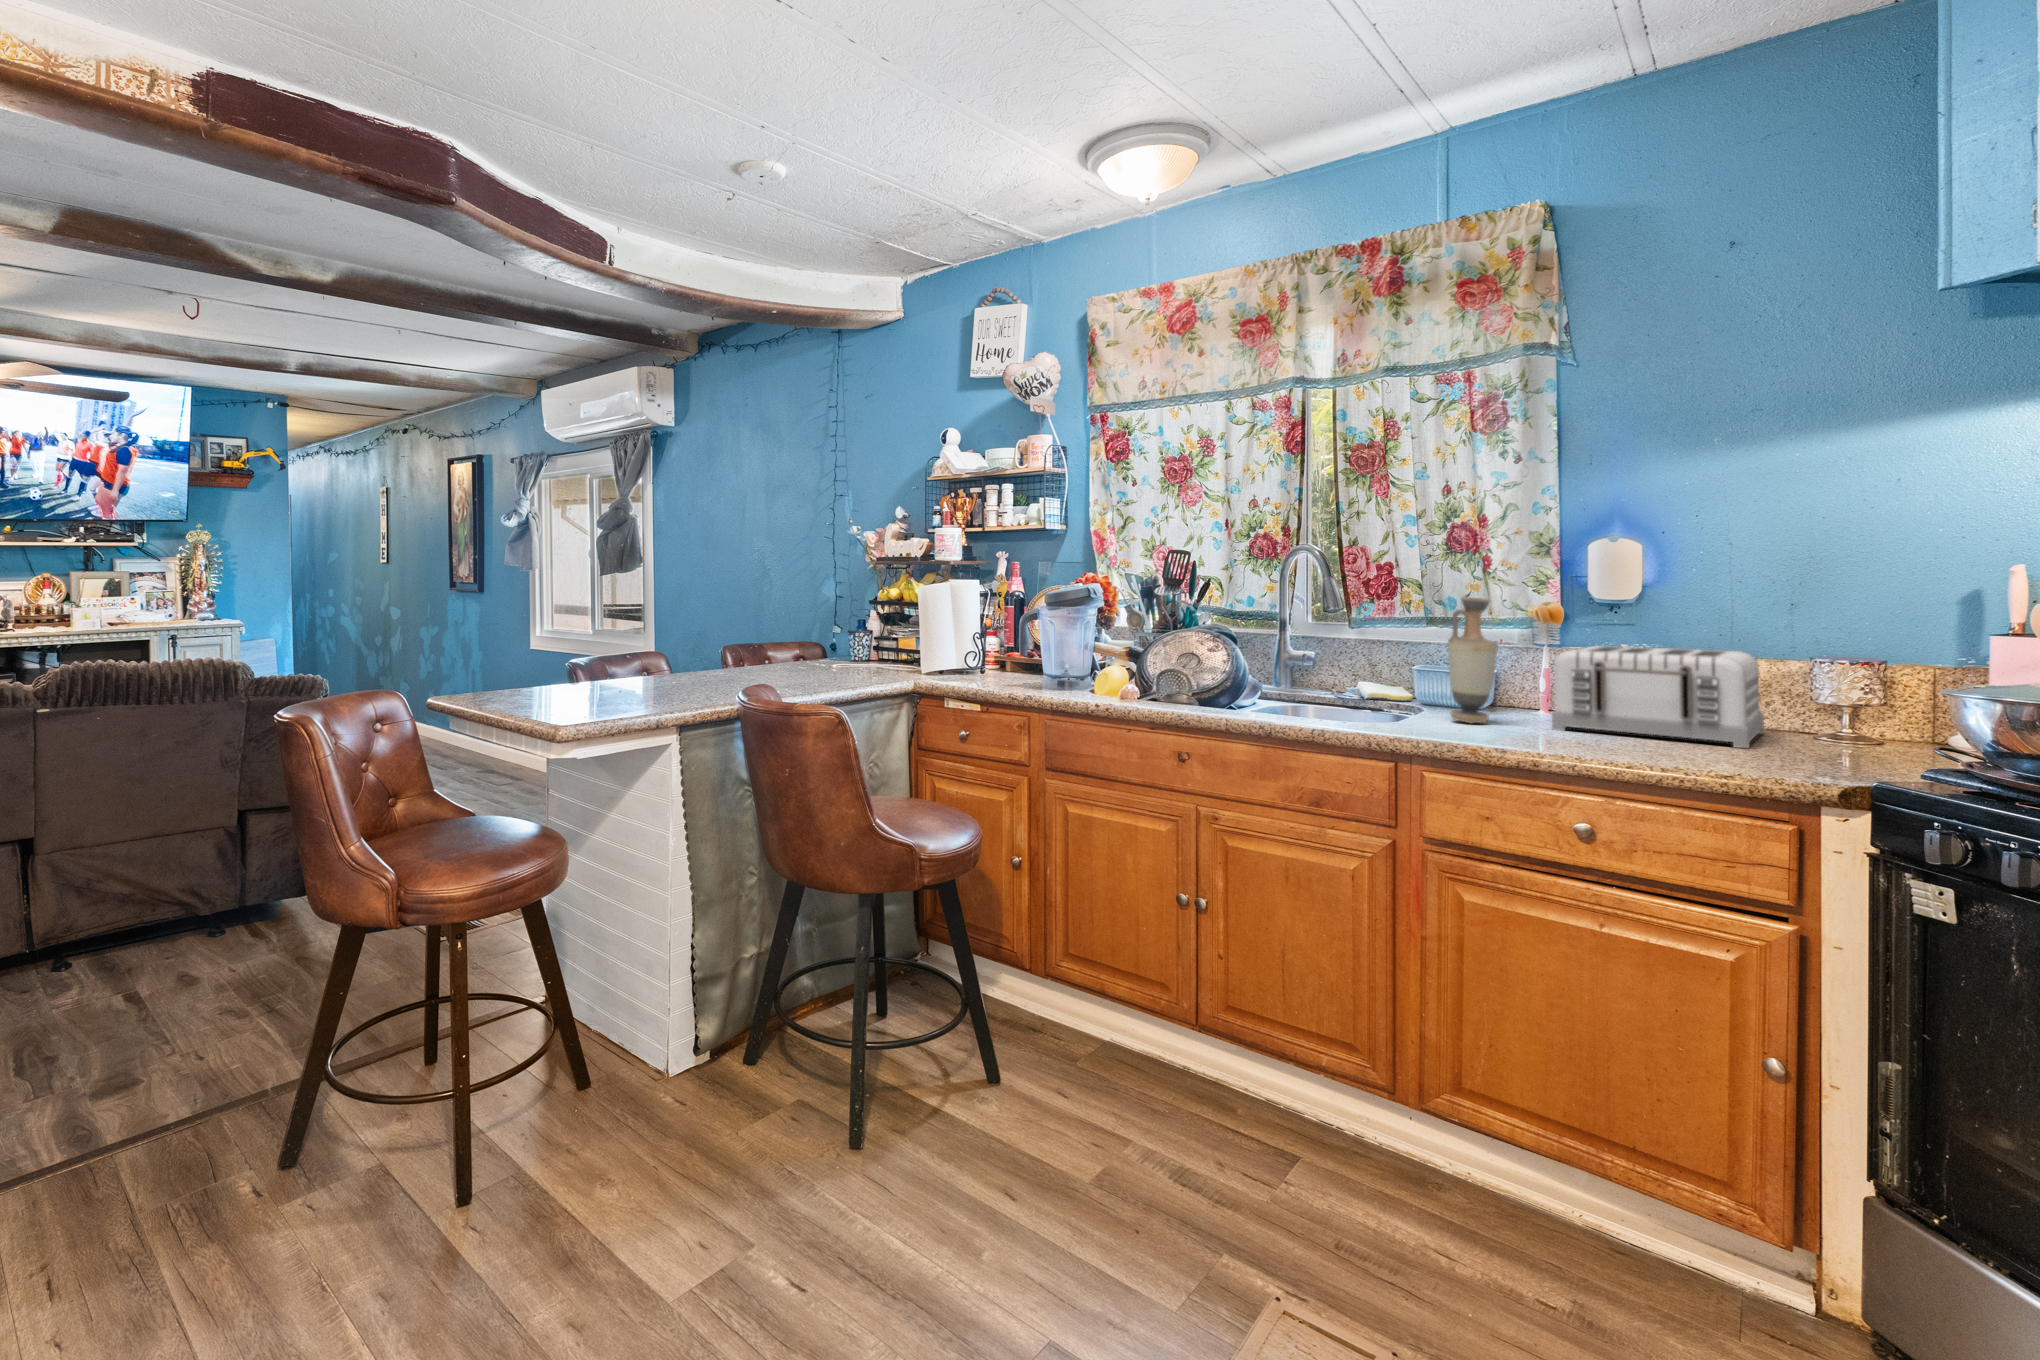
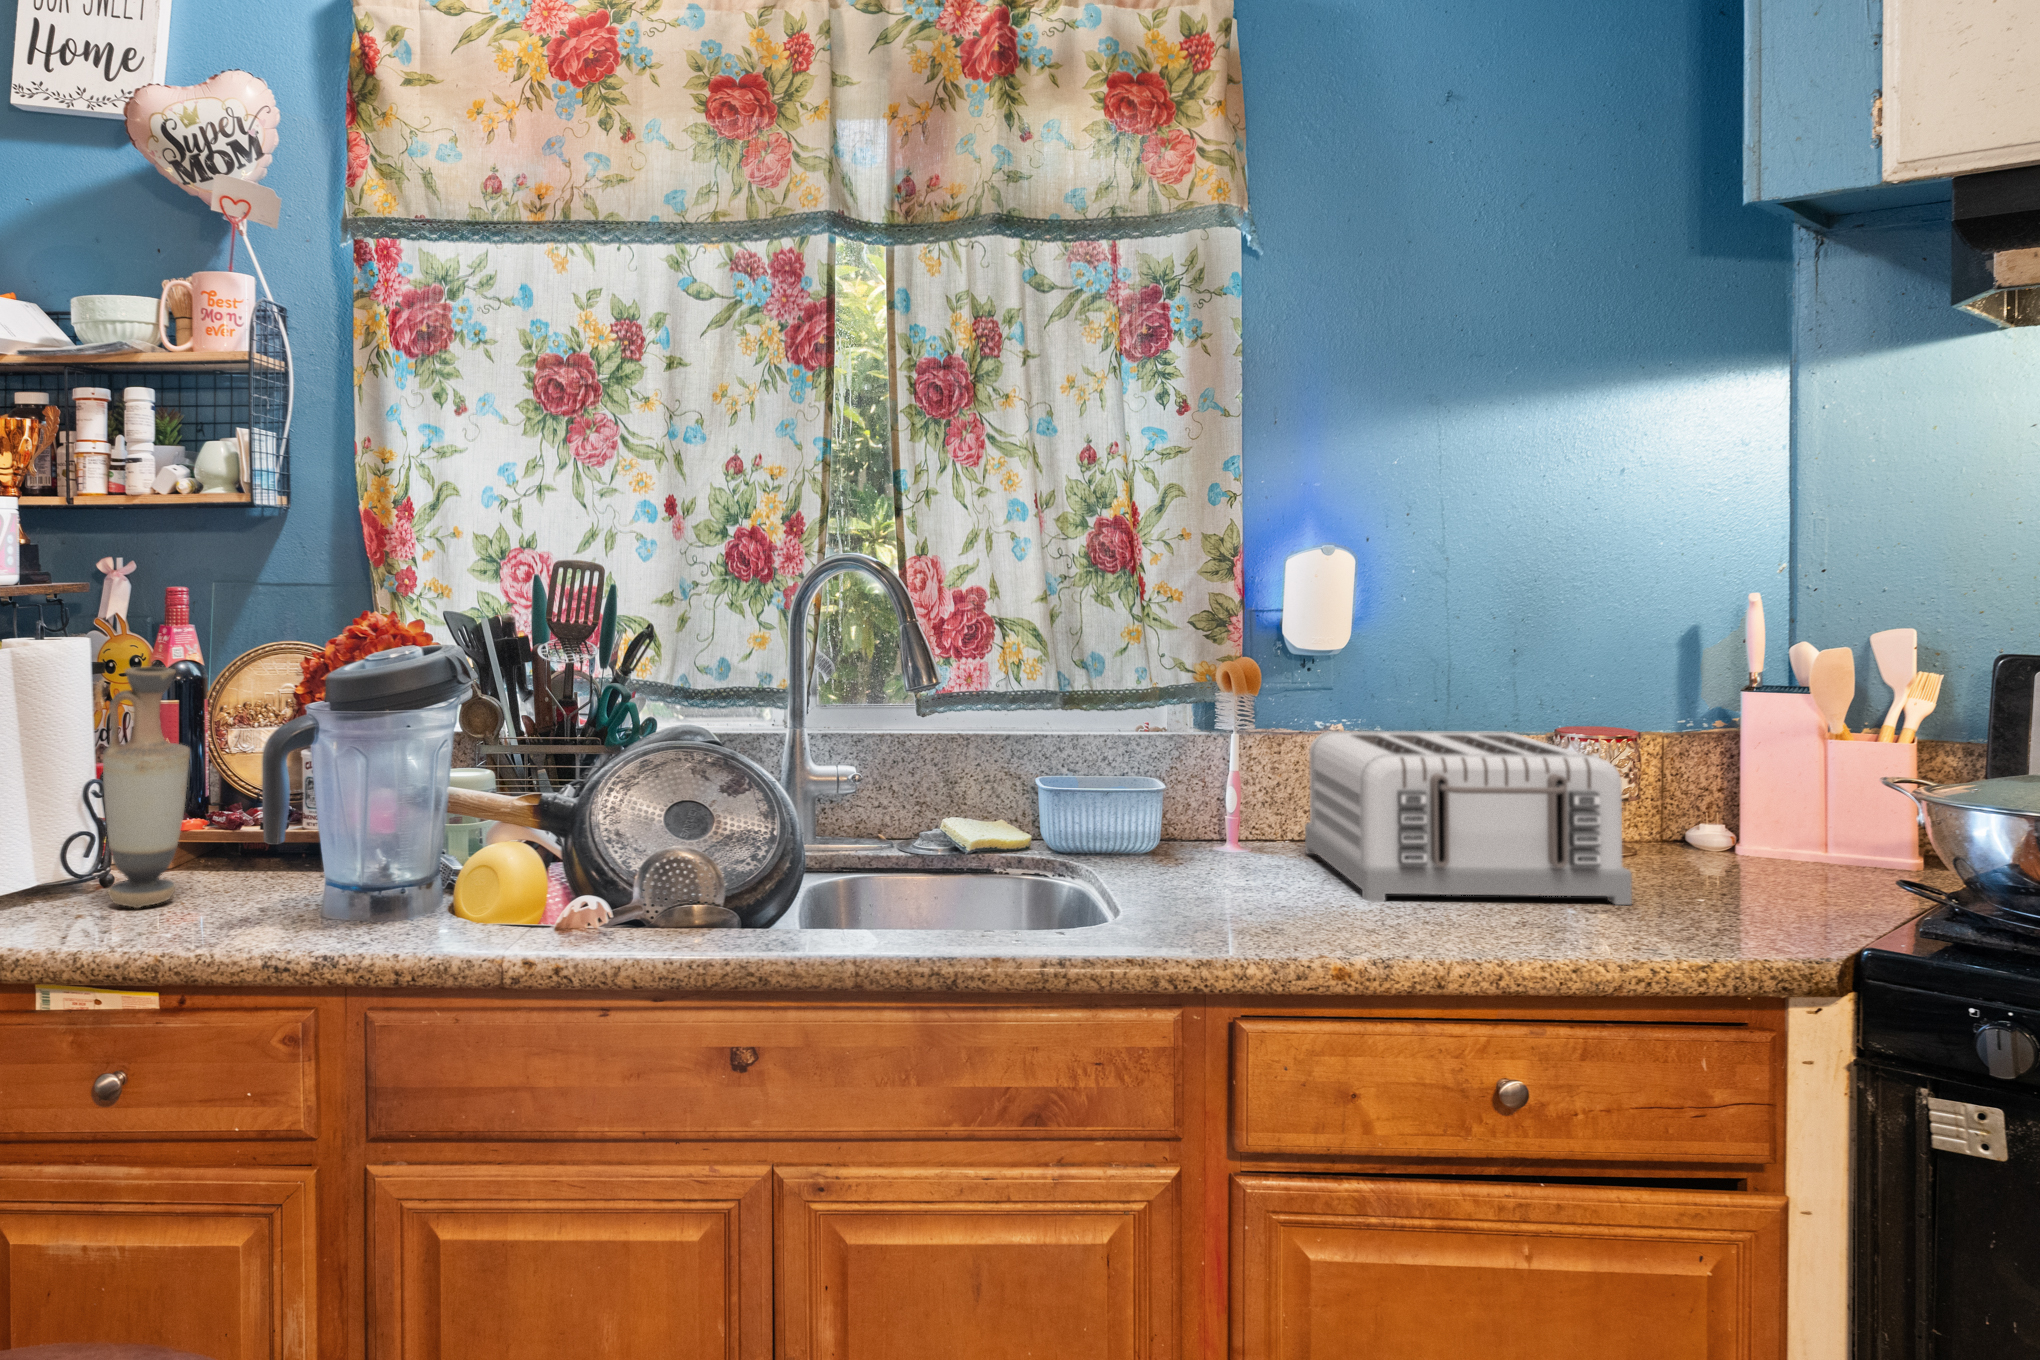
vase: present [1448,598,1498,724] -> present [103,667,190,908]

